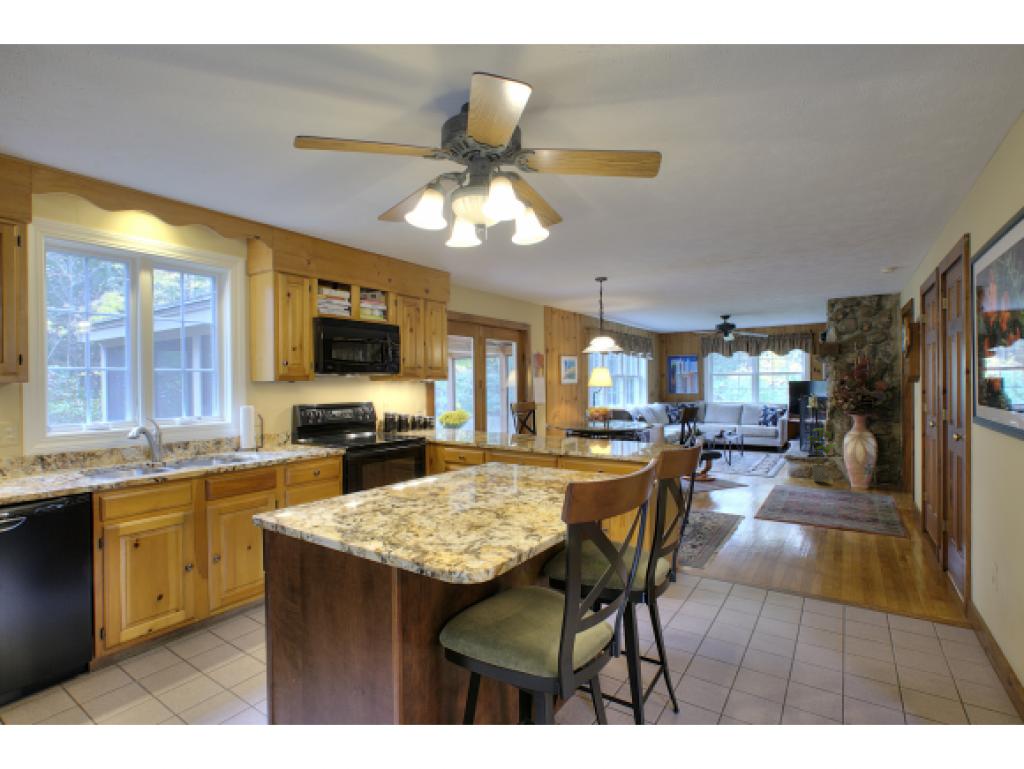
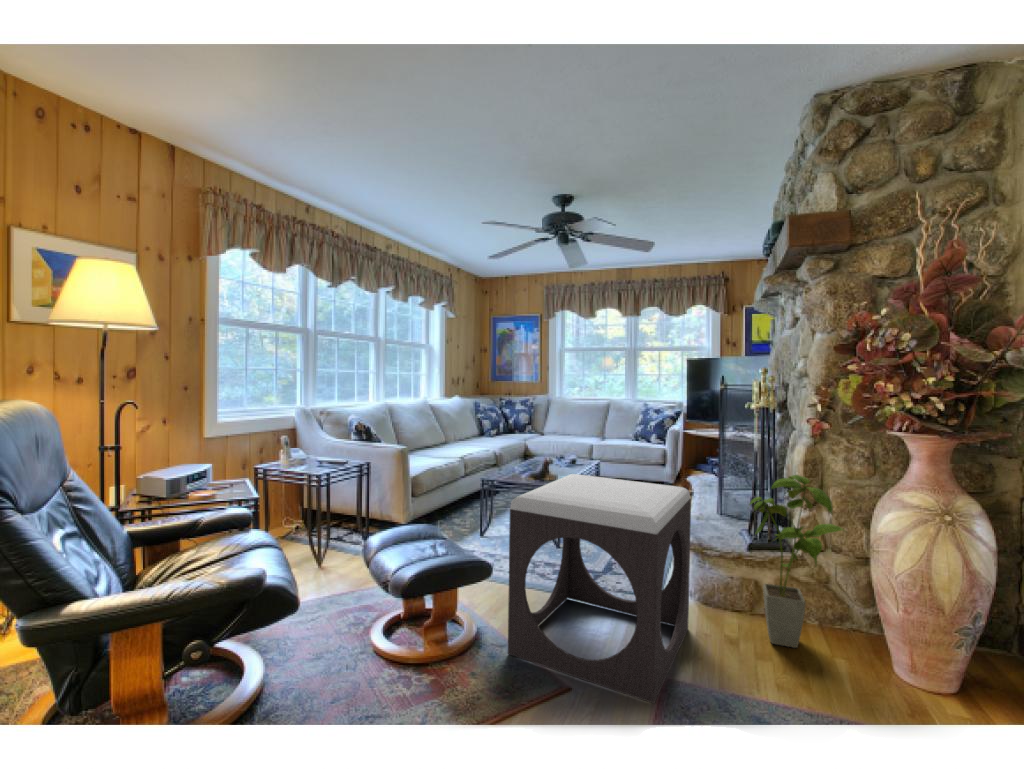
footstool: none [727,430,786,487] -> present [508,474,691,704]

